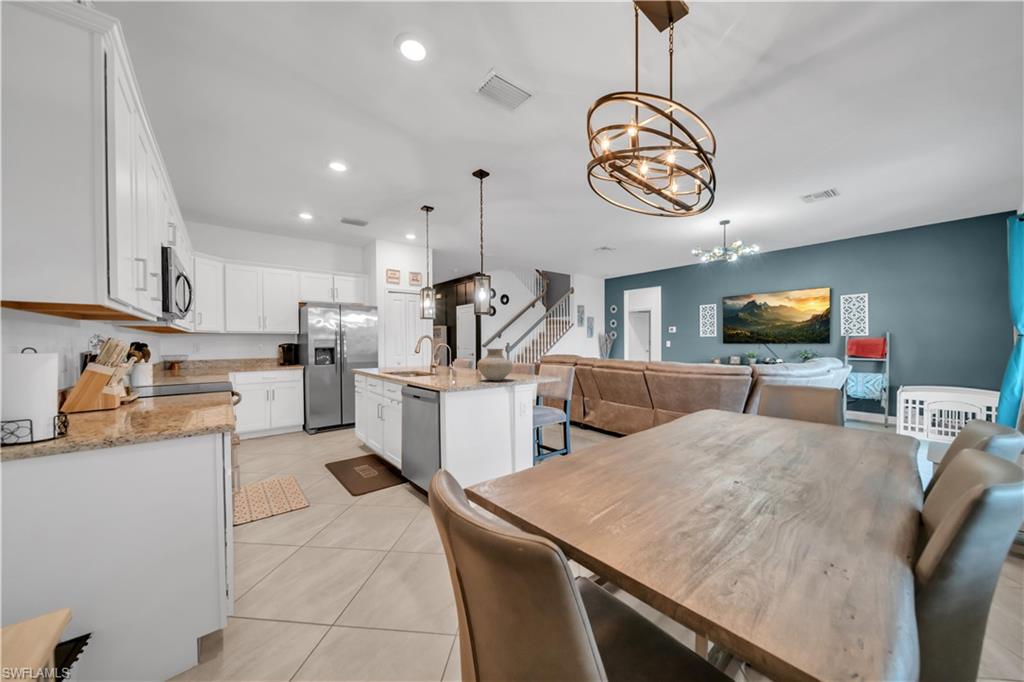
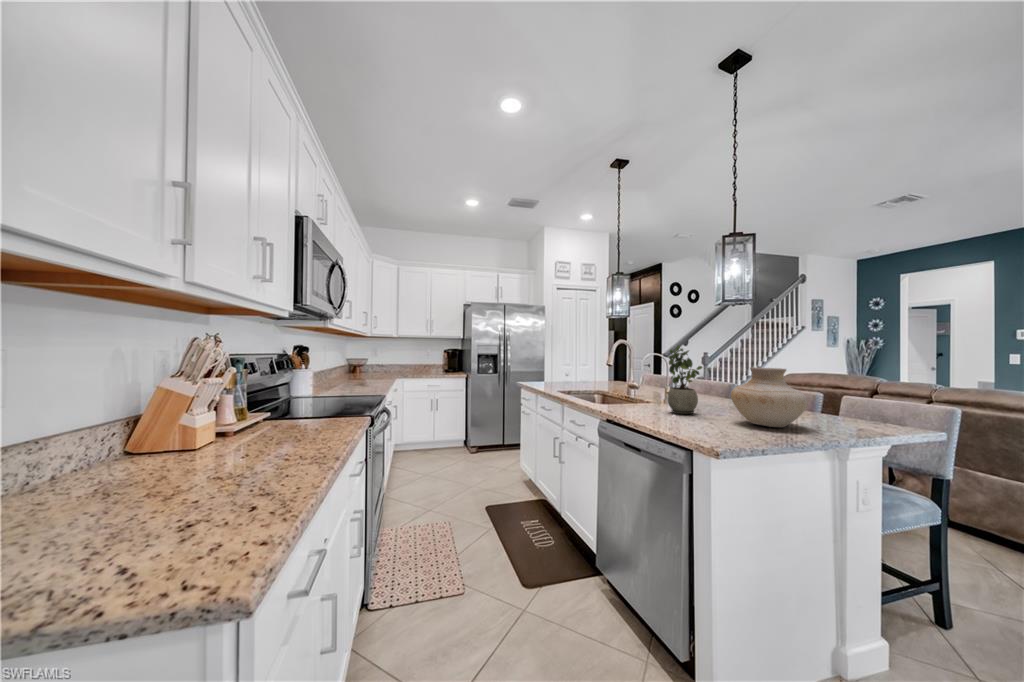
potted plant: none [448,337,465,379] -> present [668,346,702,414]

